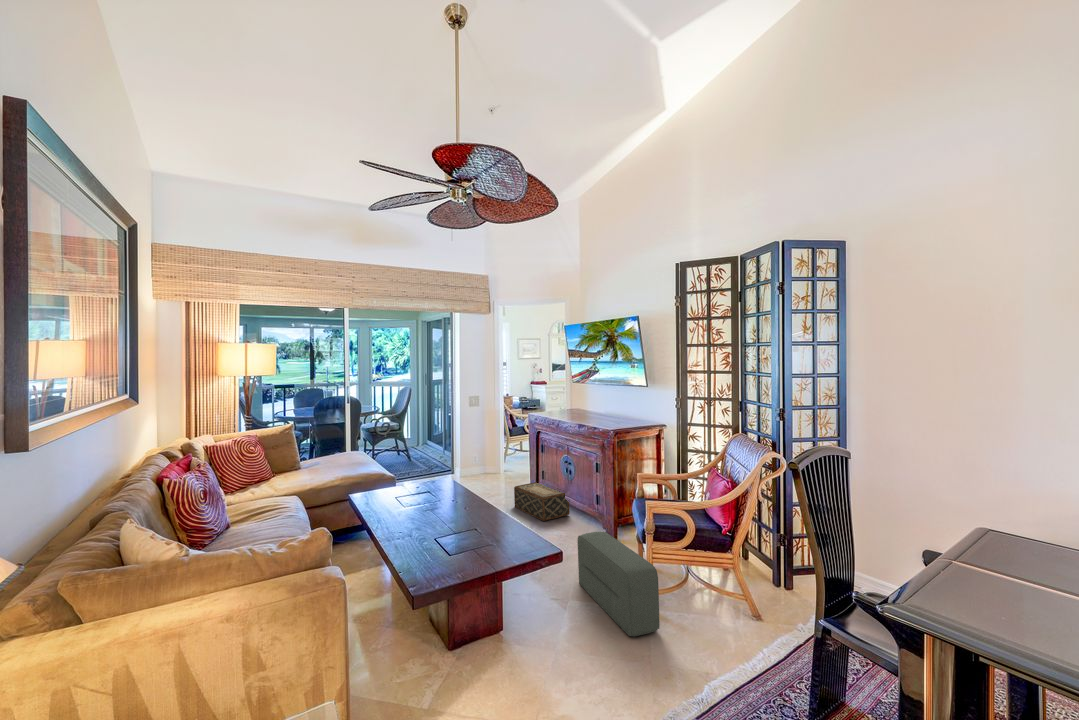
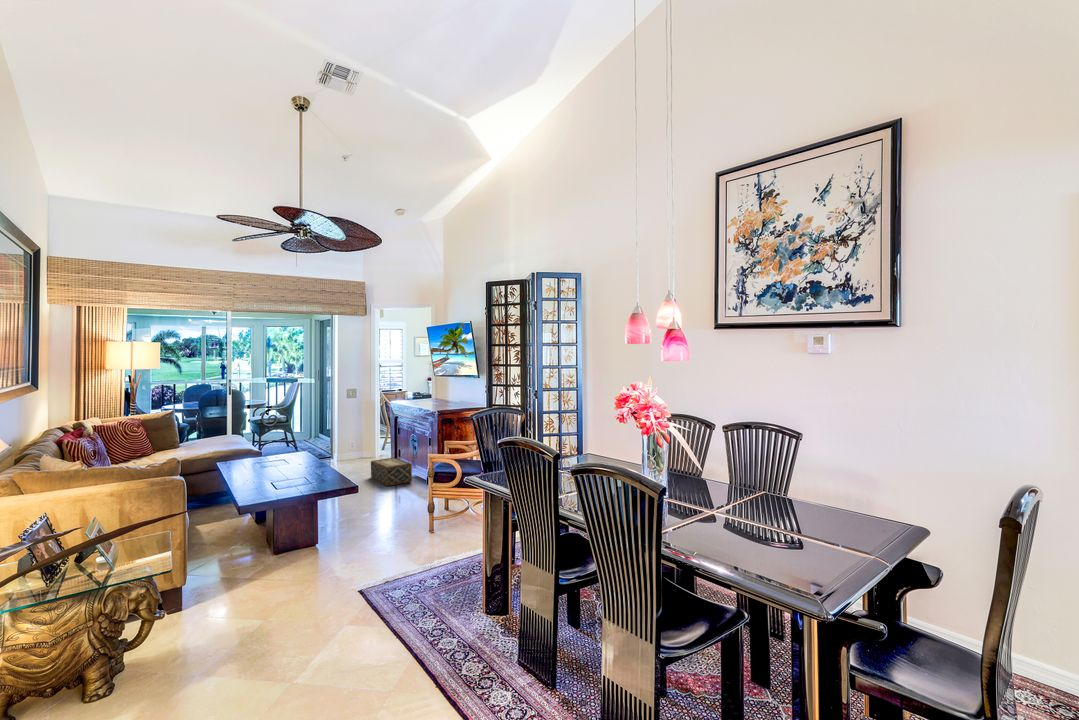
pouf: present [578,531,660,636] -> none [383,483,419,544]

